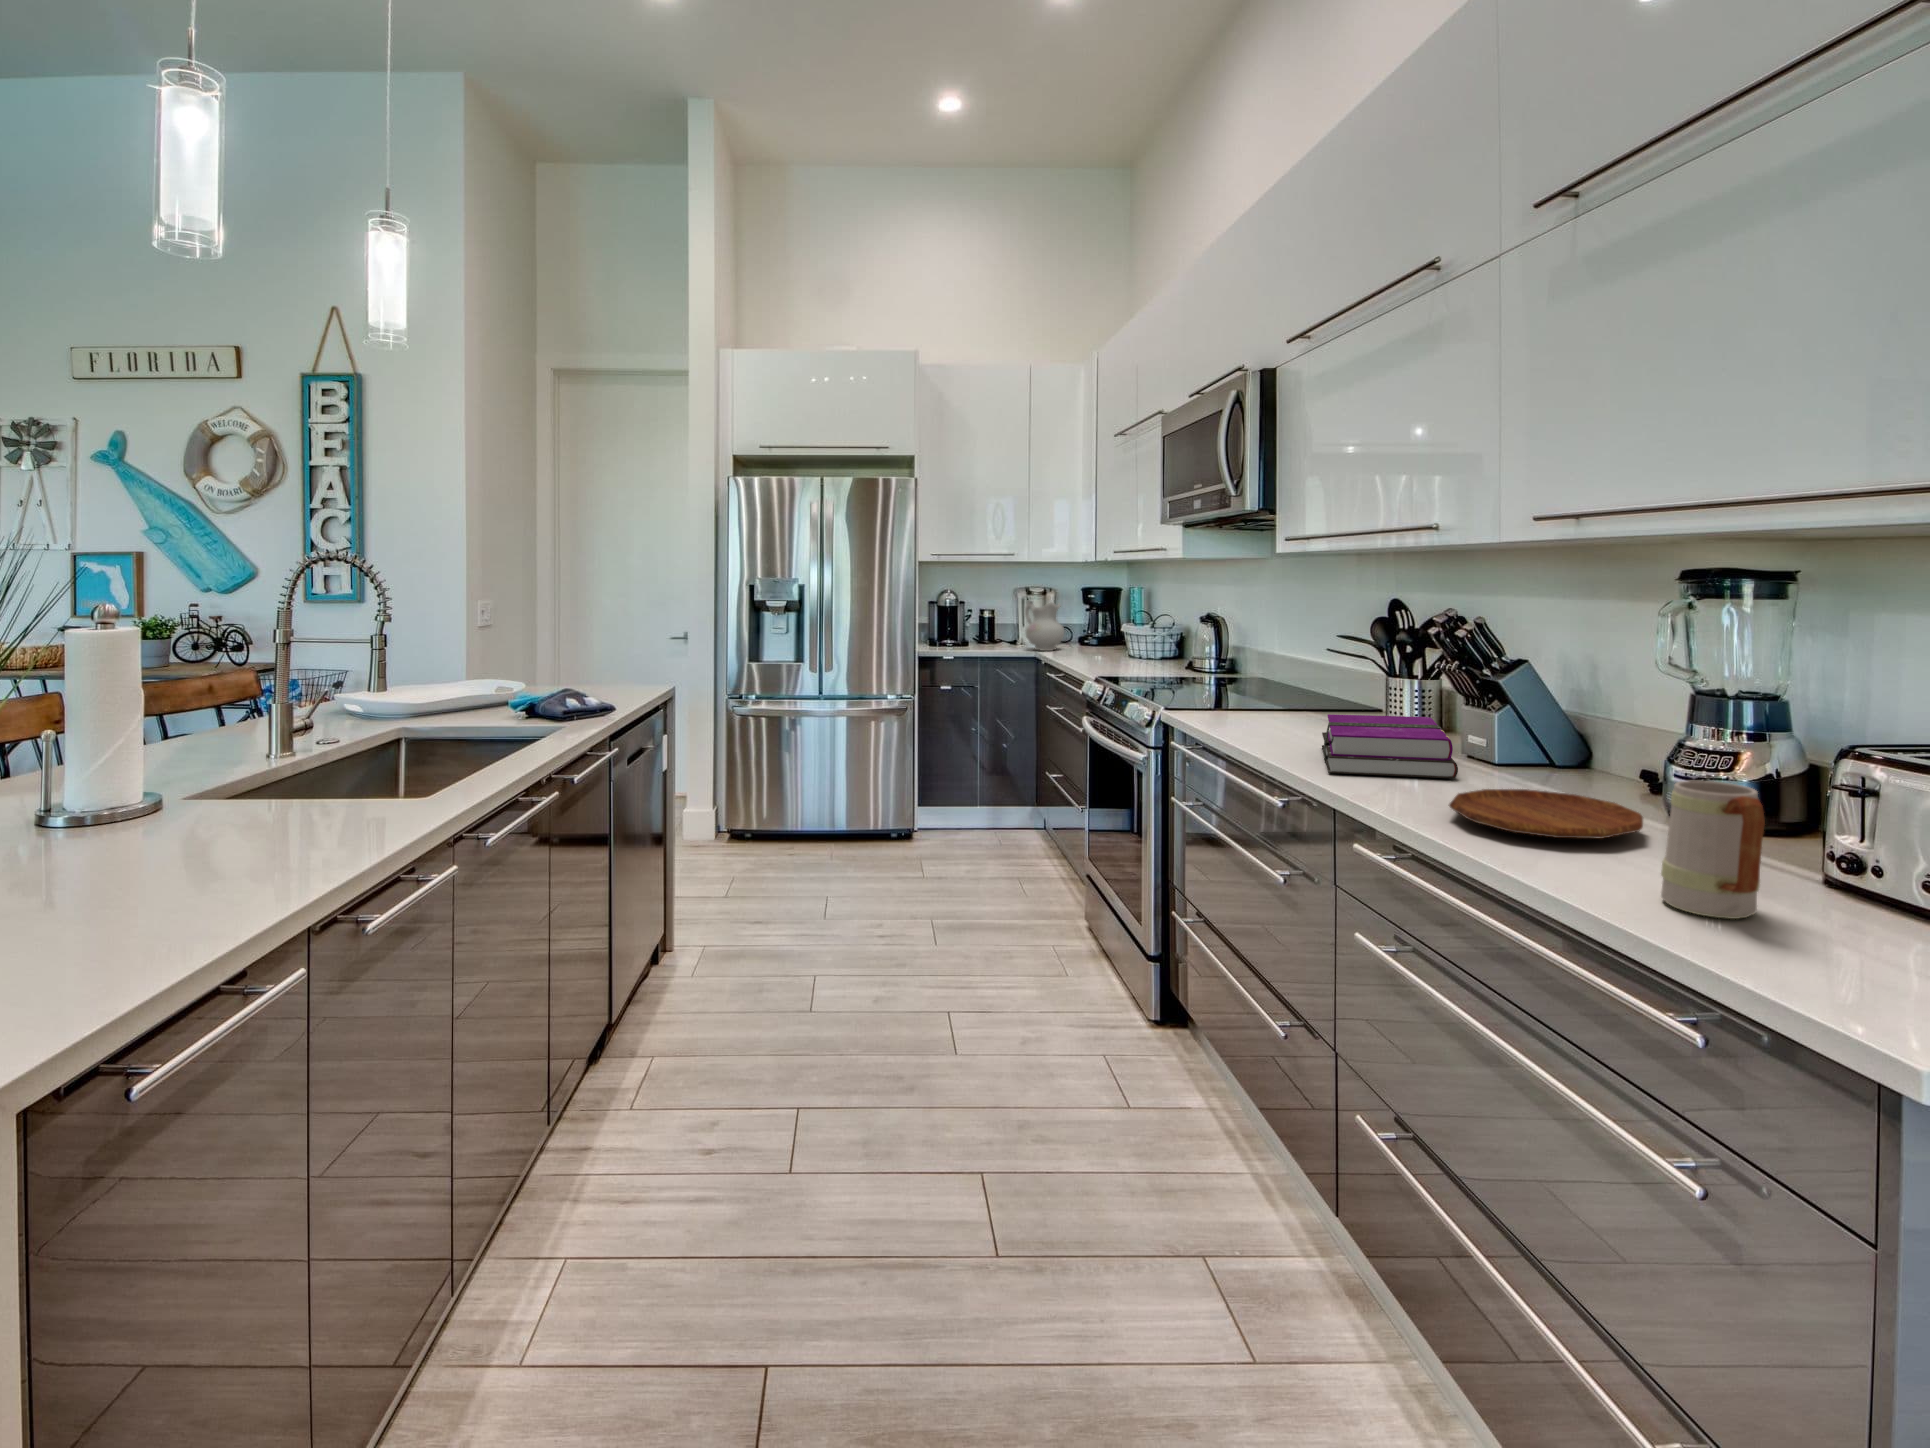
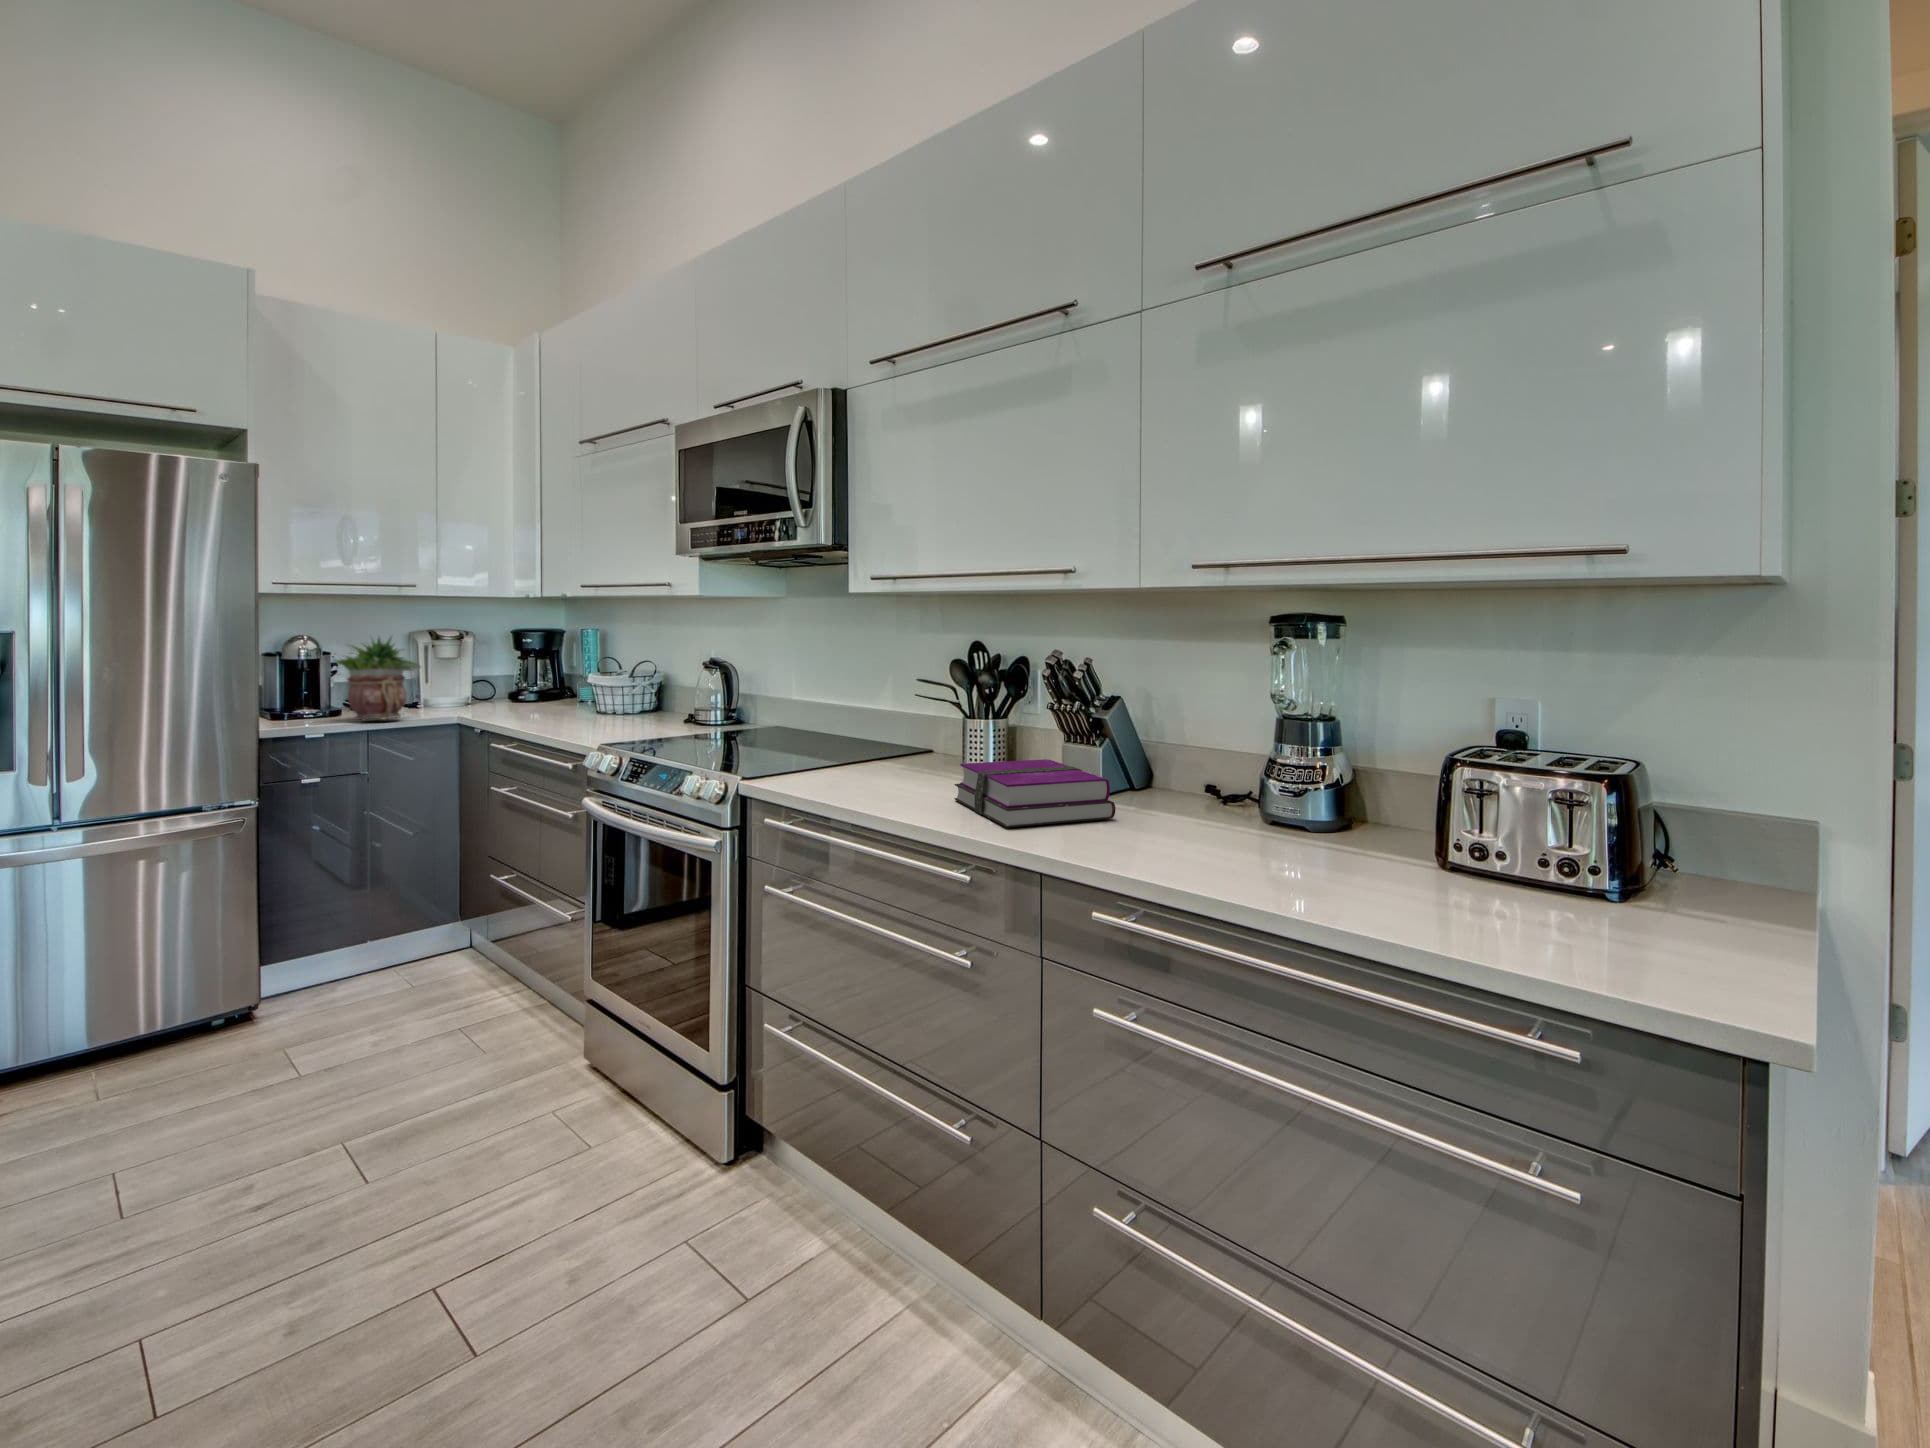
potted plant: none [957,594,1009,656] -> present [334,637,421,720]
ceramic pitcher: present [1025,601,1064,651] -> none [438,646,499,711]
mug: present [1661,781,1765,919] -> none [1424,795,1528,919]
tray: present [1449,789,1643,839] -> none [1165,821,1328,865]

